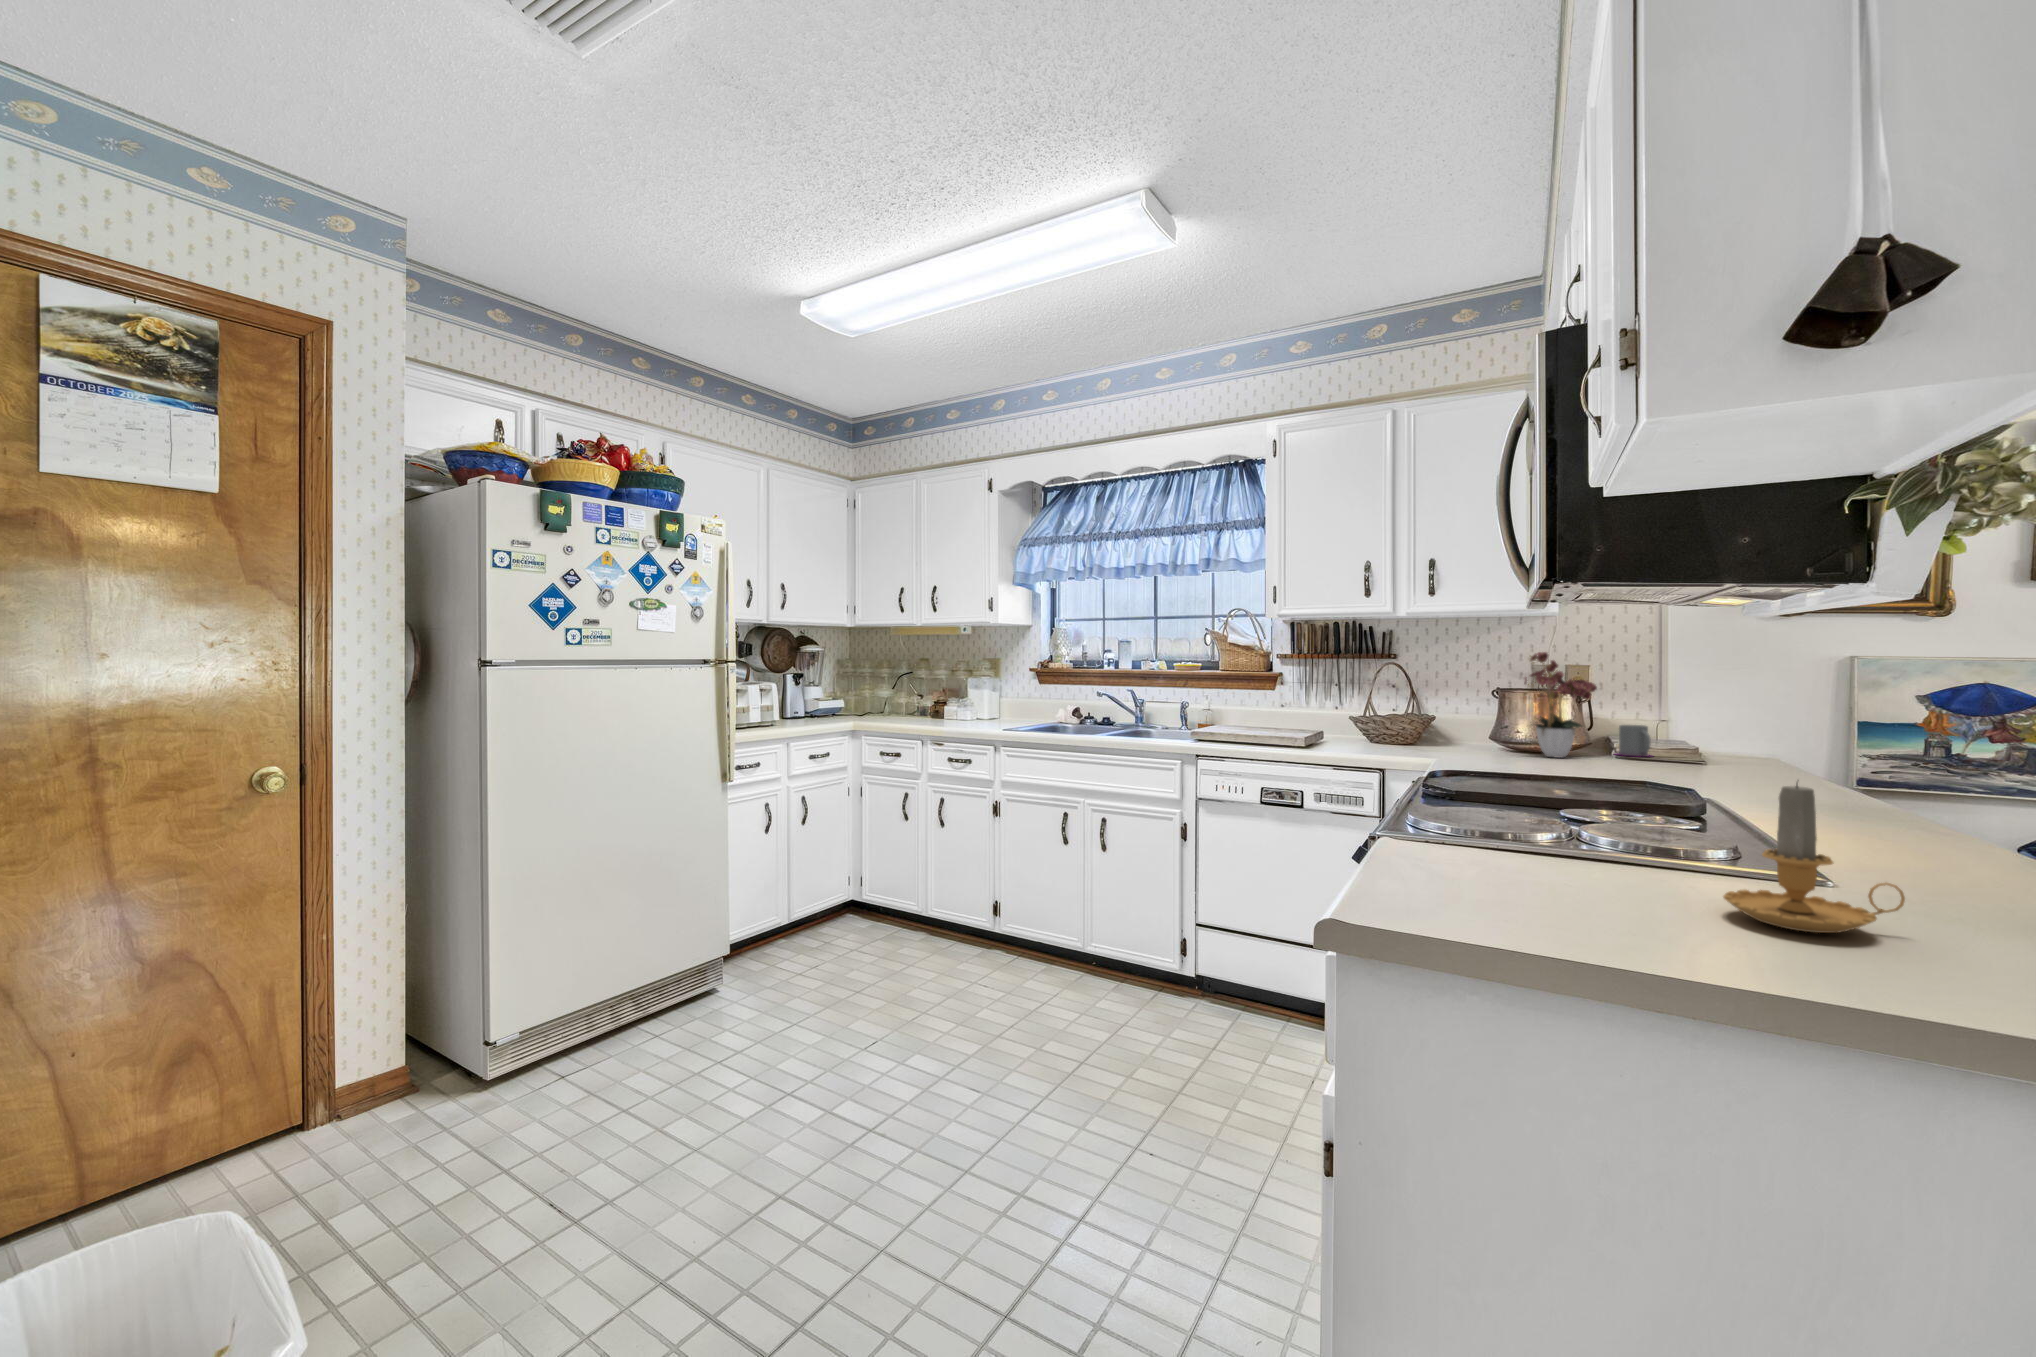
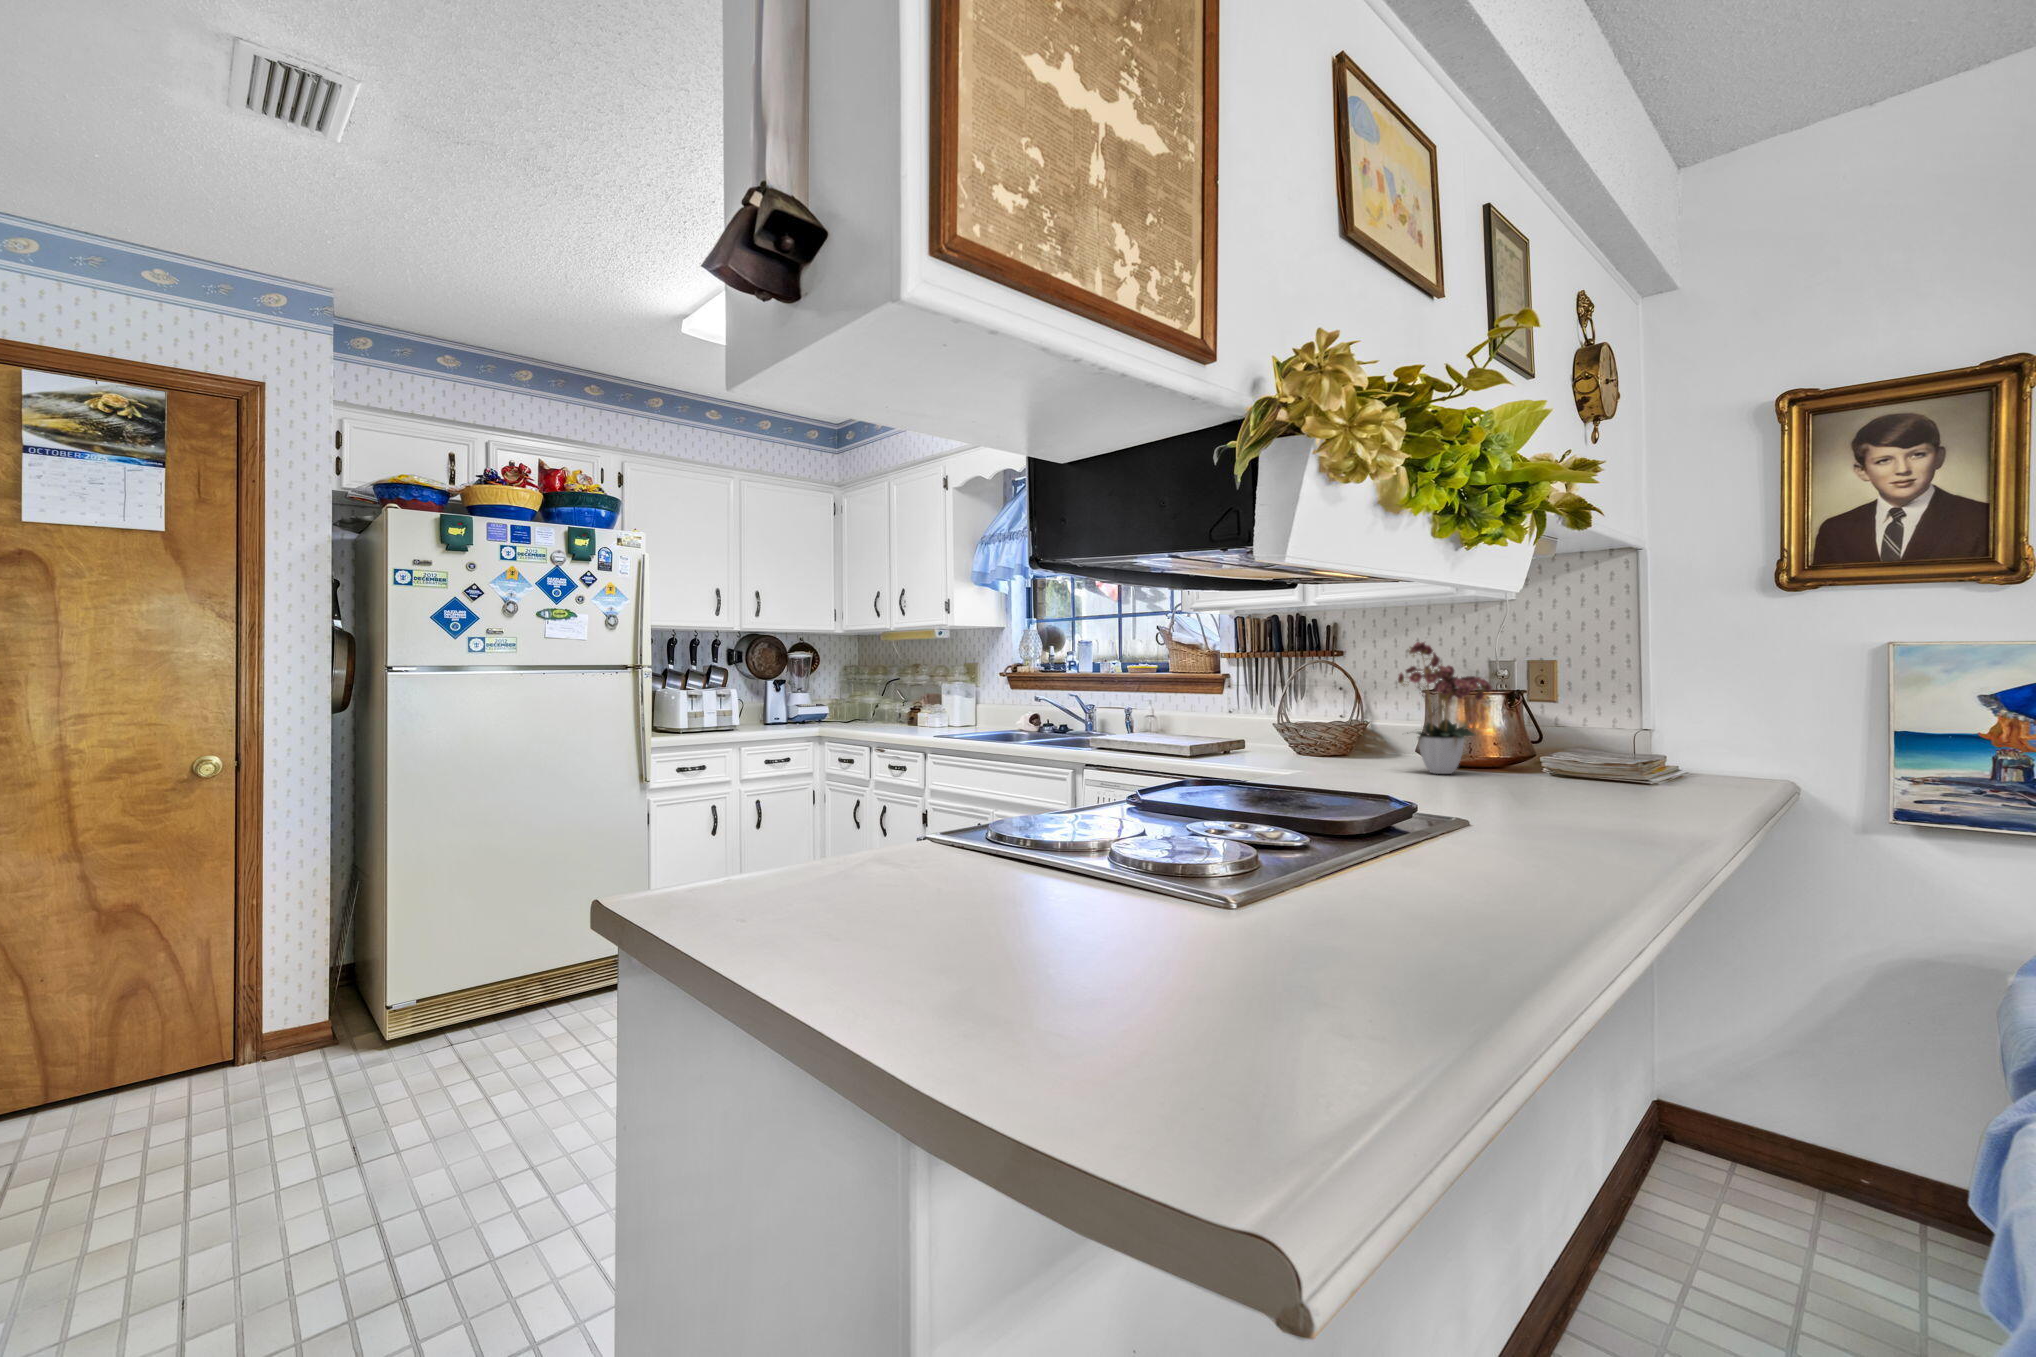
mug: present [1616,725,1651,757] -> none [1535,734,1586,775]
candle: present [1723,783,1905,933] -> none [856,790,1025,1004]

